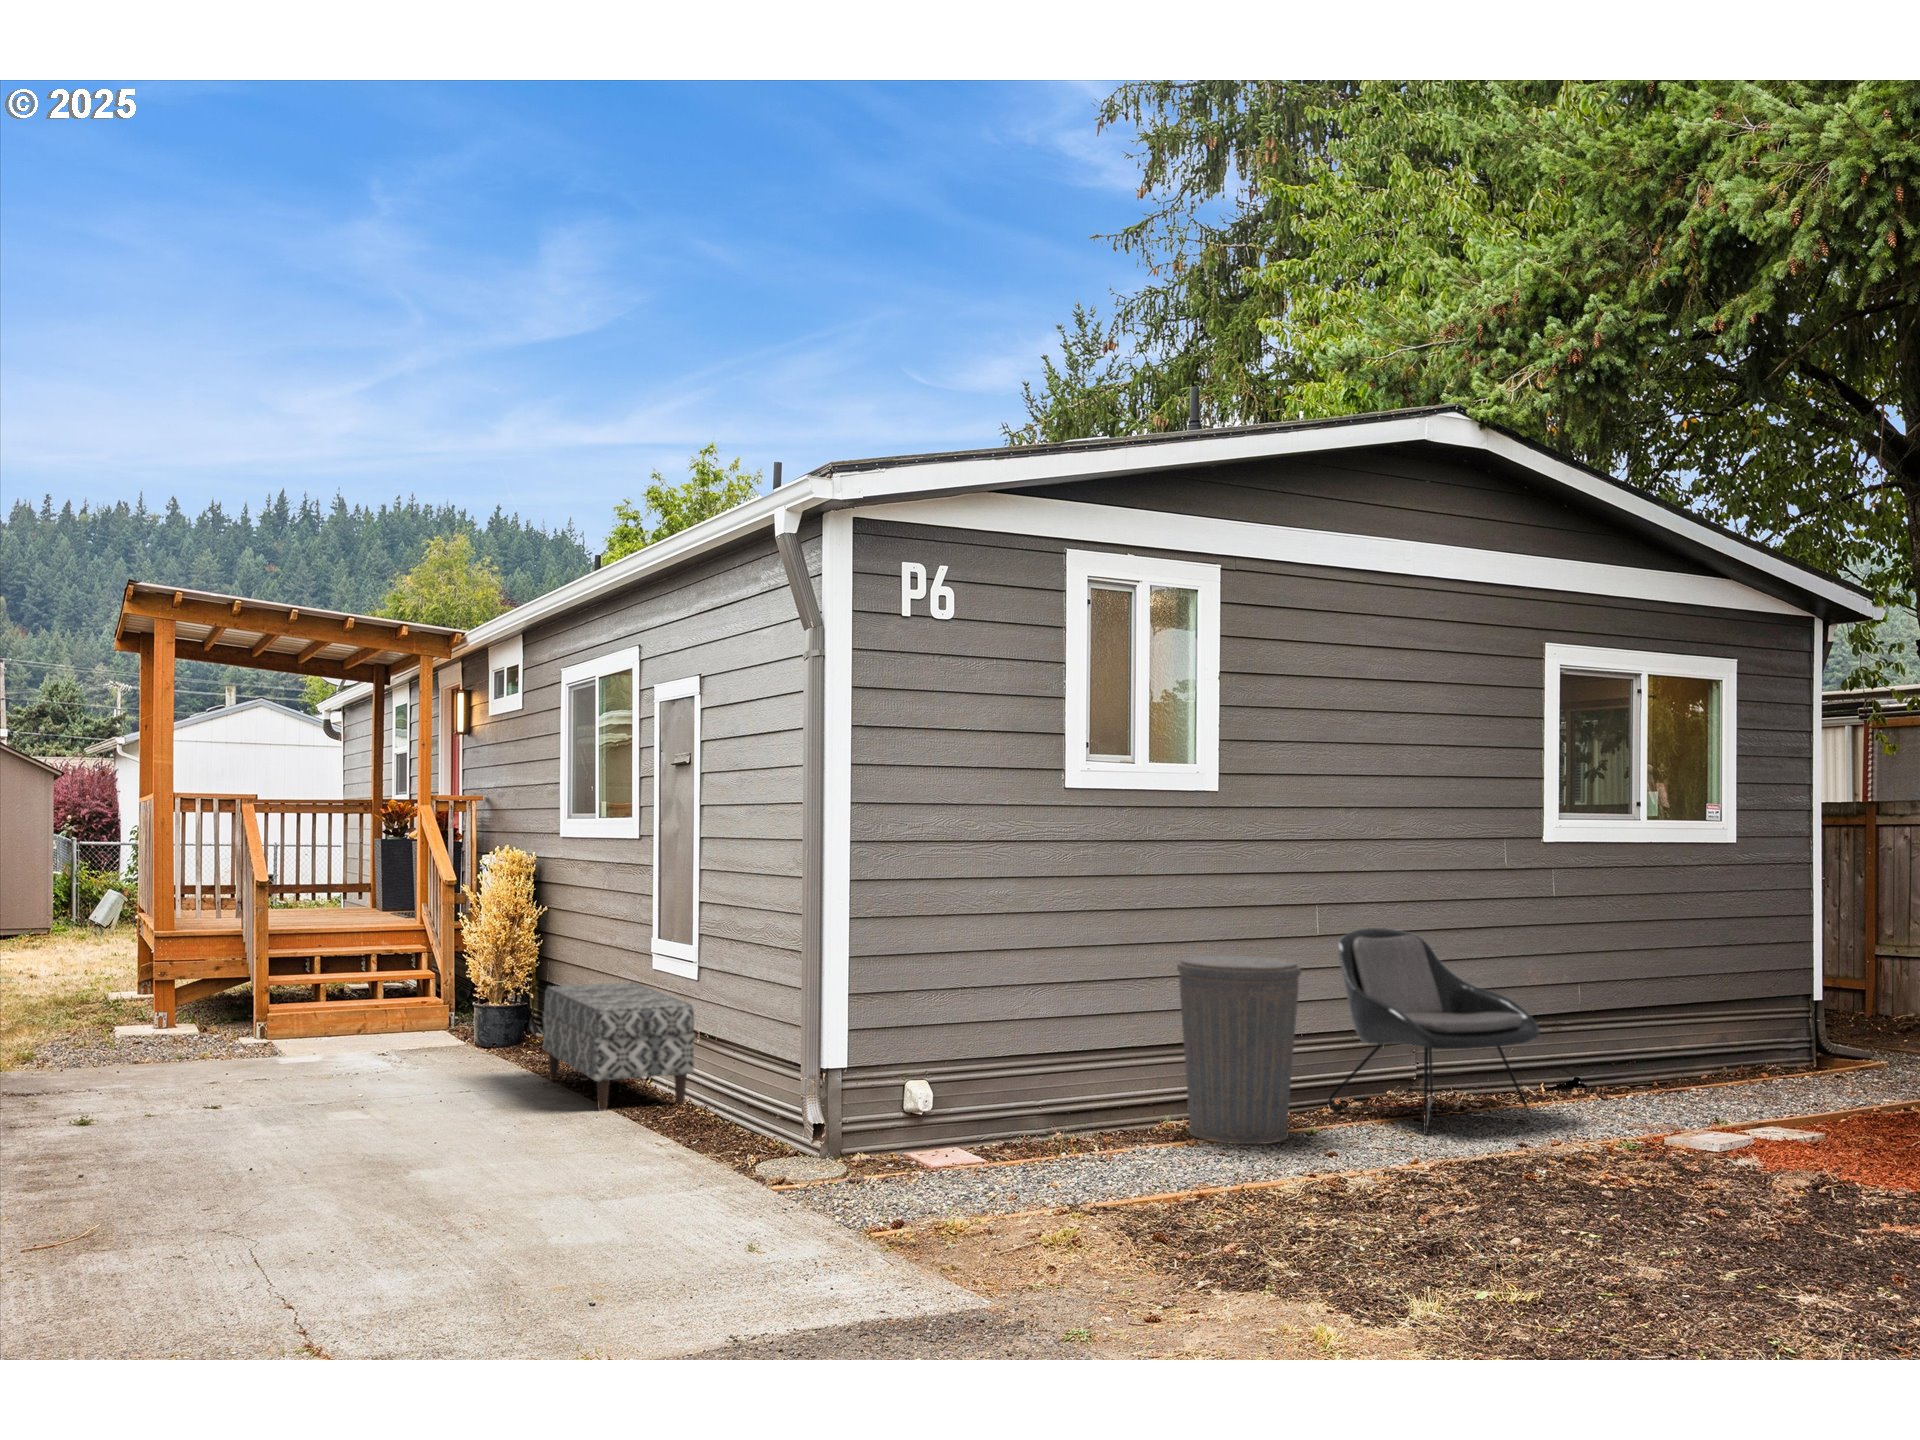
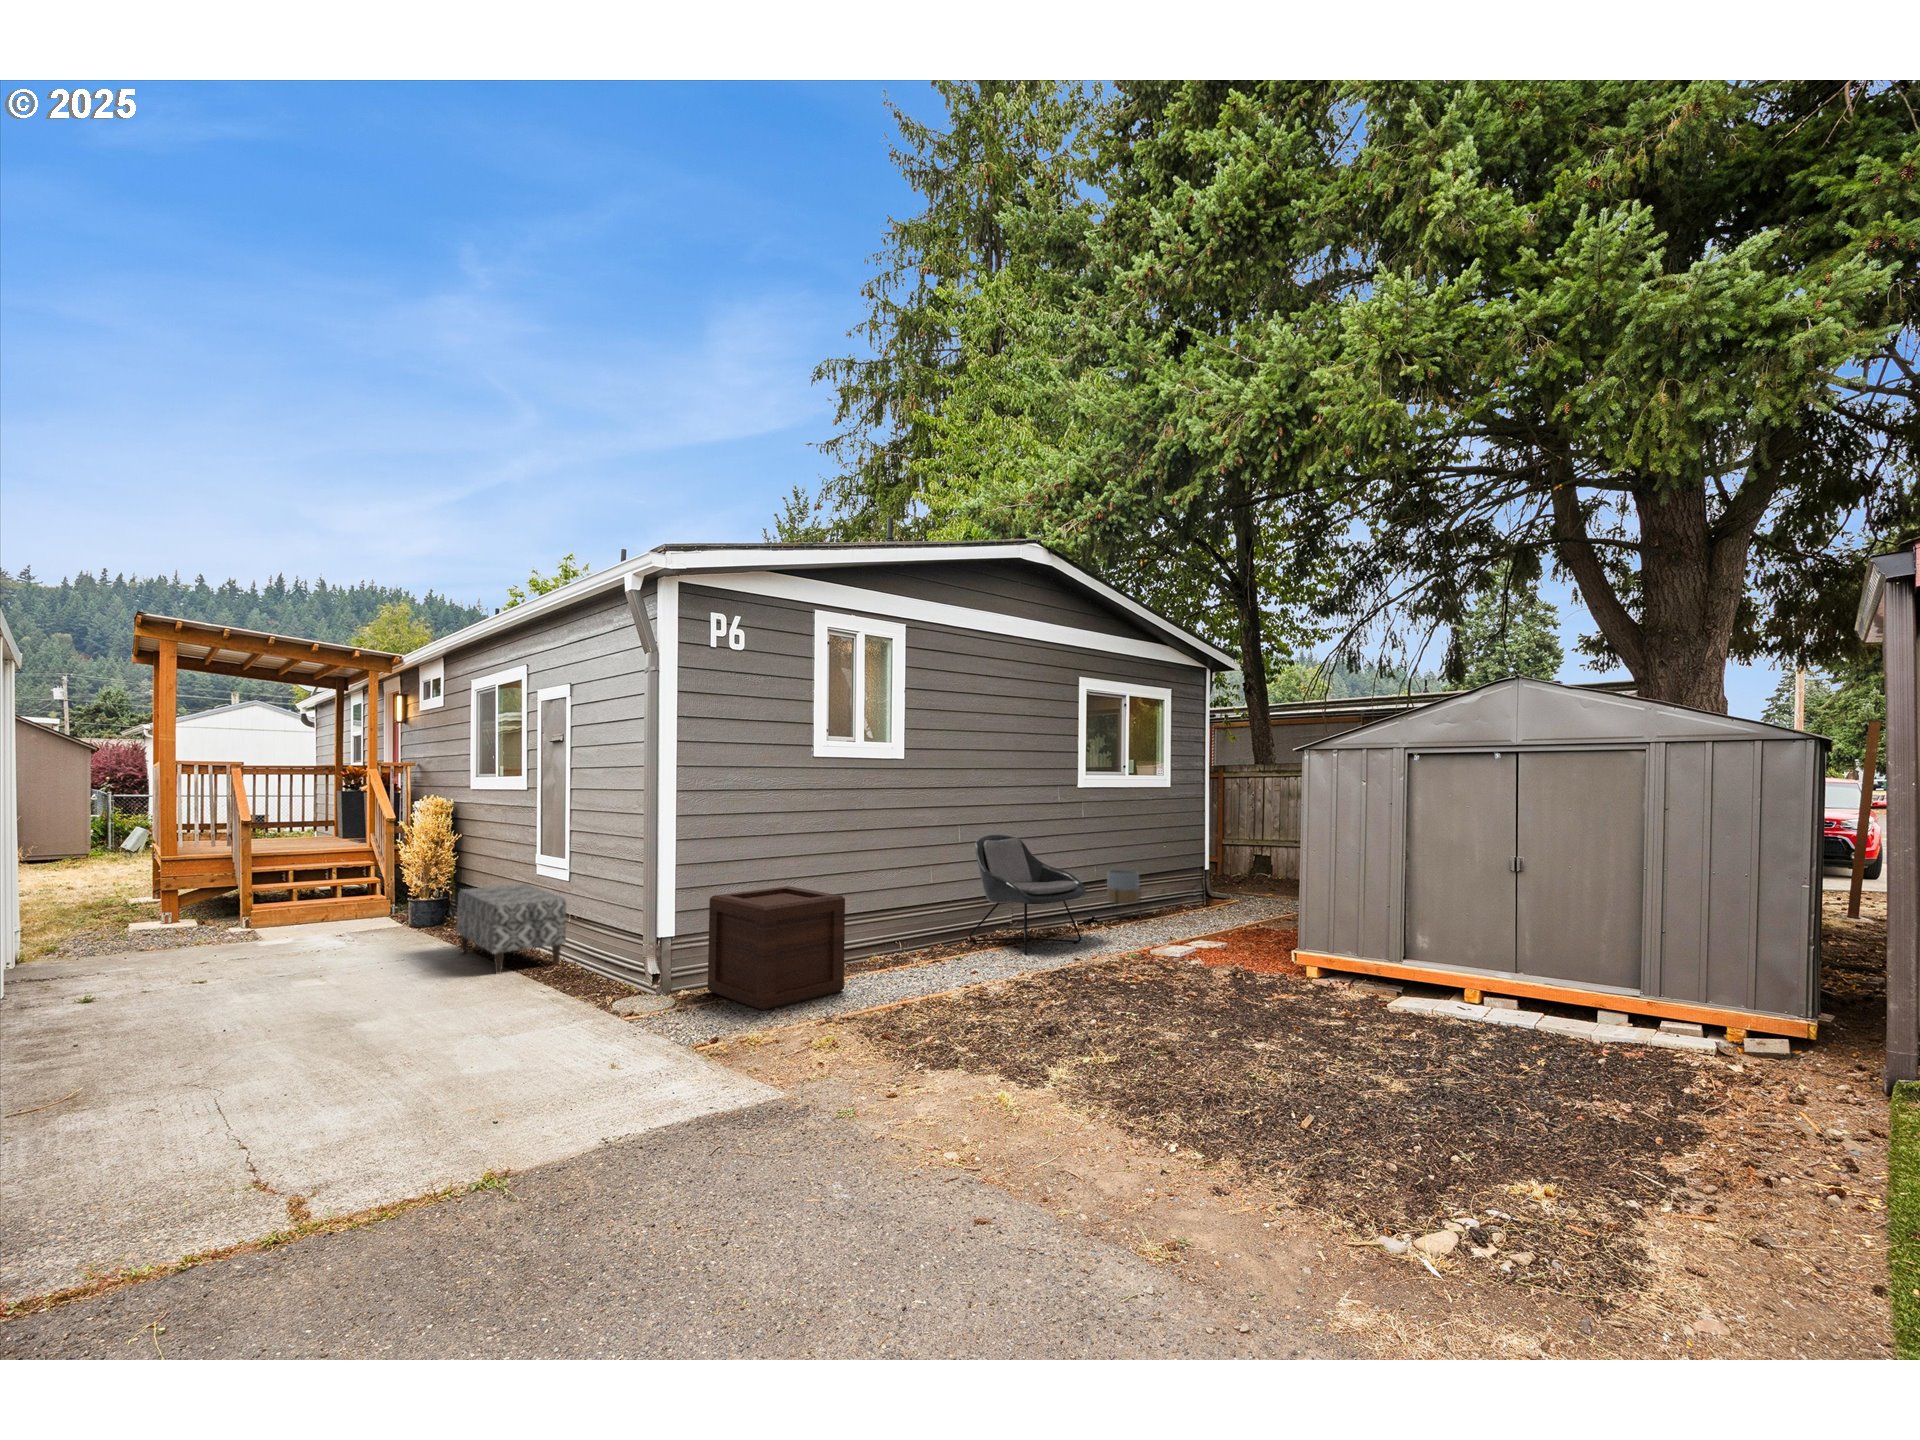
trash can: present [1177,956,1301,1144] -> none [884,854,957,969]
wooden crate: none [899,998,1109,1186] -> present [708,886,845,1010]
planter: none [1593,1001,1658,1090] -> present [1107,870,1140,904]

